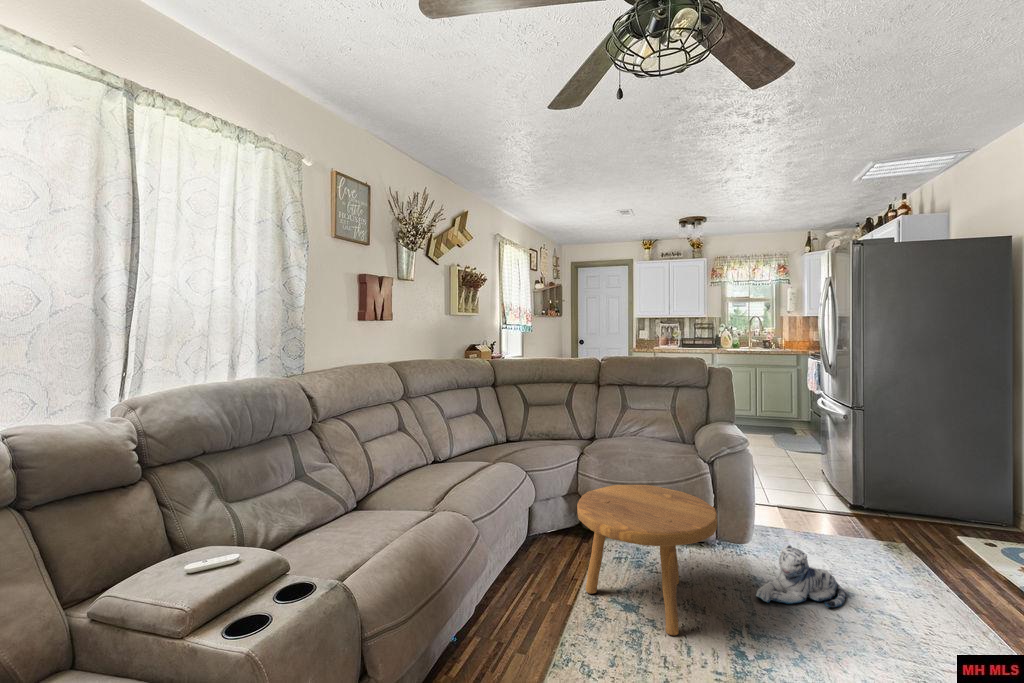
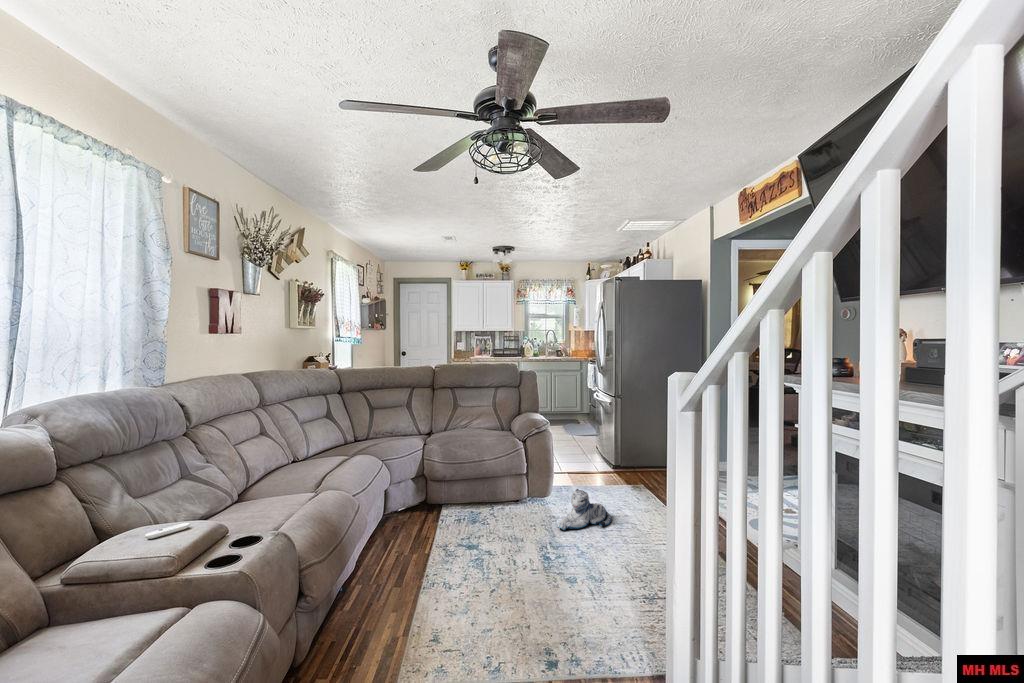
footstool: present [577,485,717,635] -> none [431,459,532,560]

